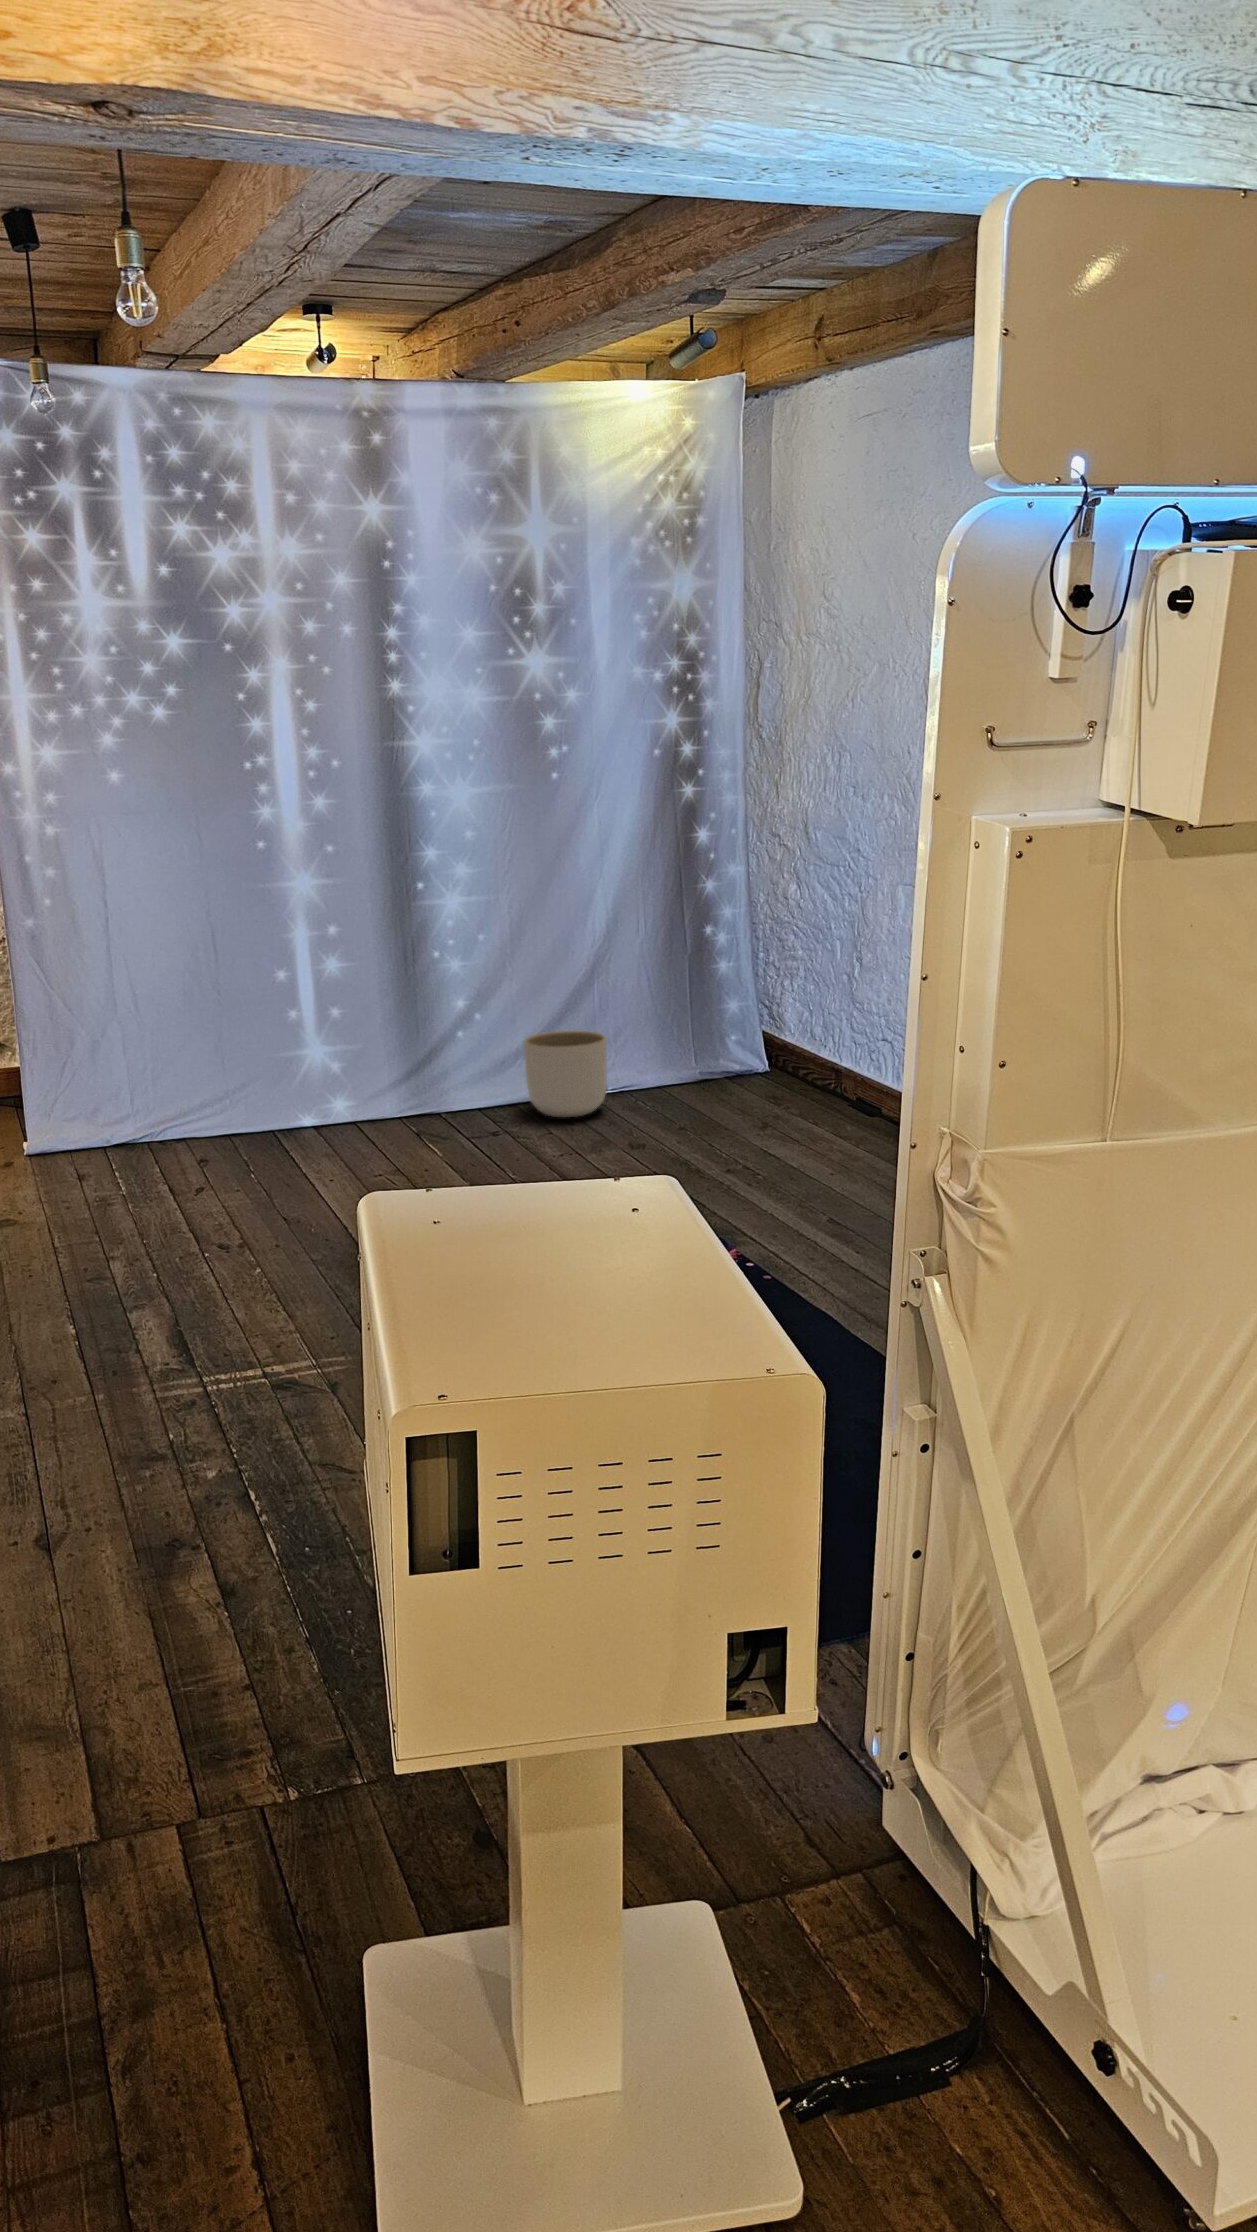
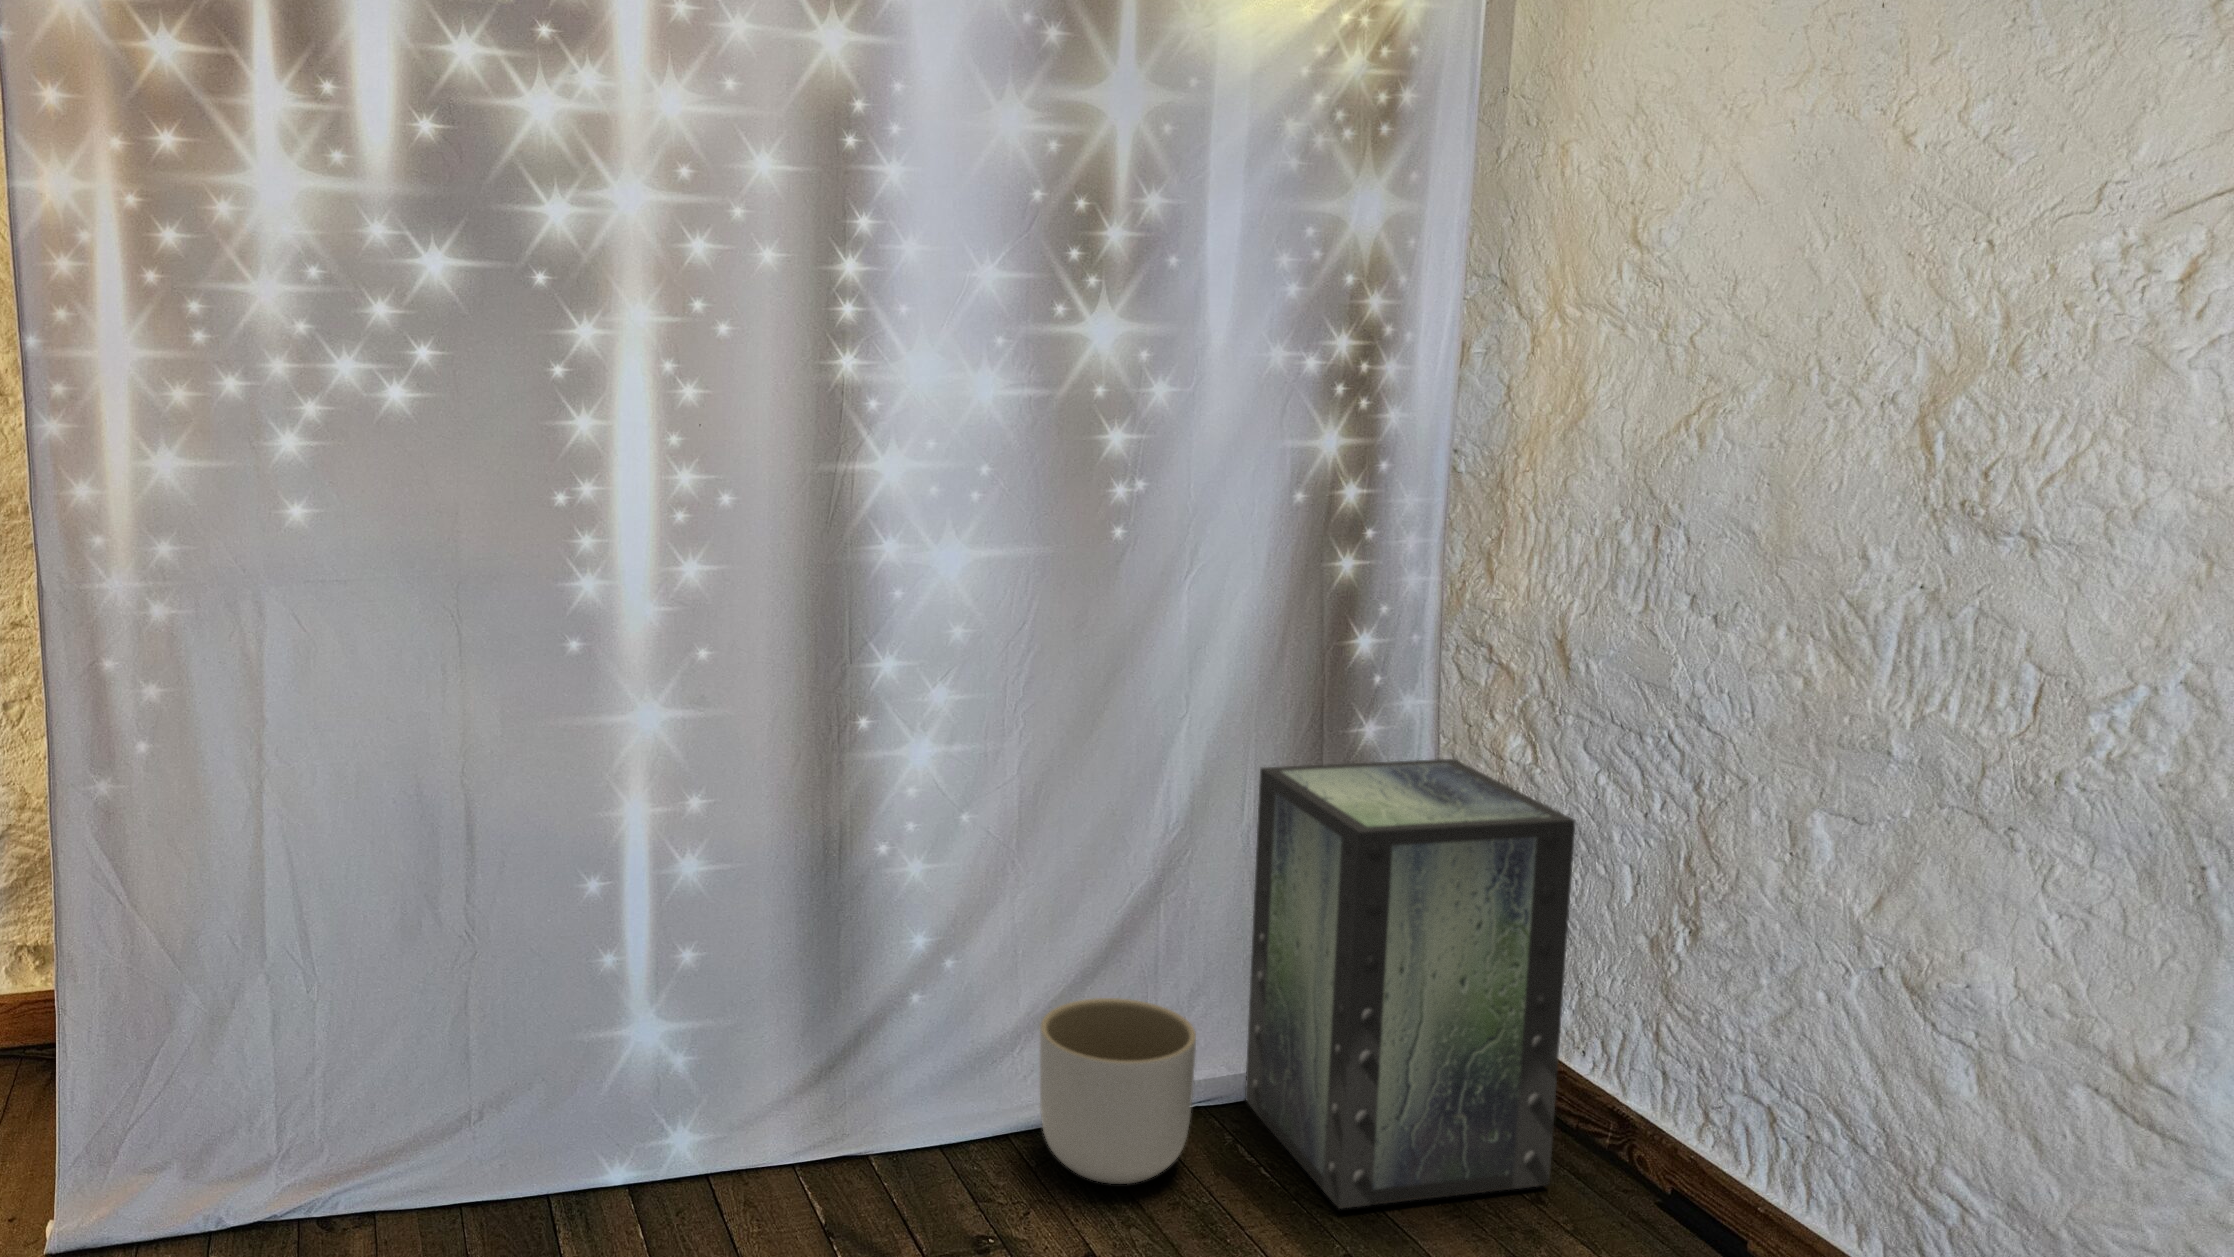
storage box: none [642,895,797,1118] -> present [1245,759,1575,1208]

